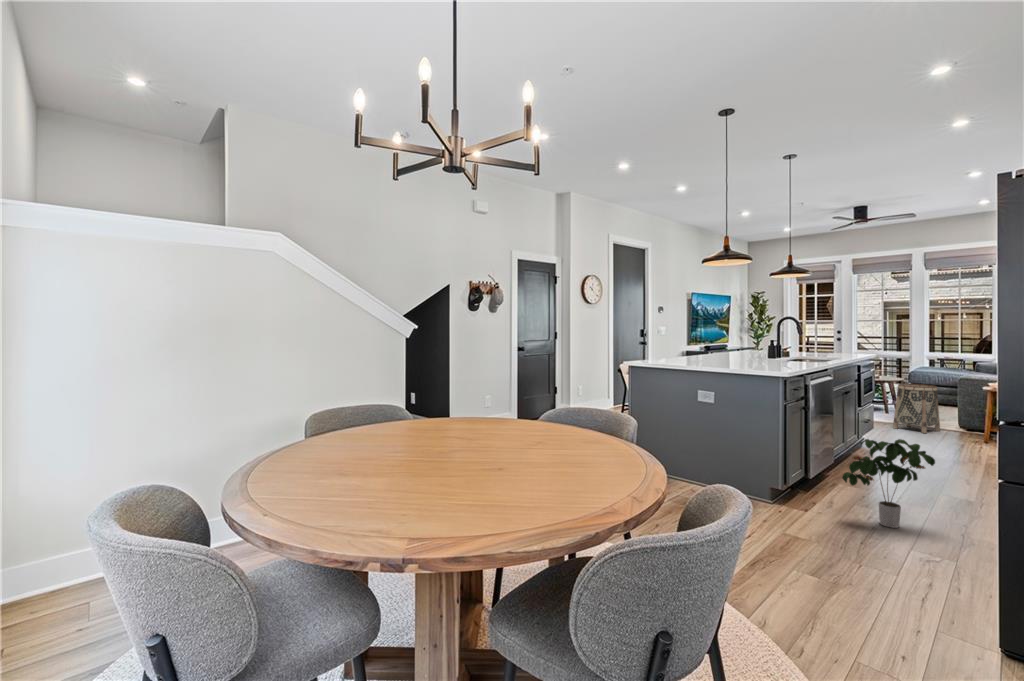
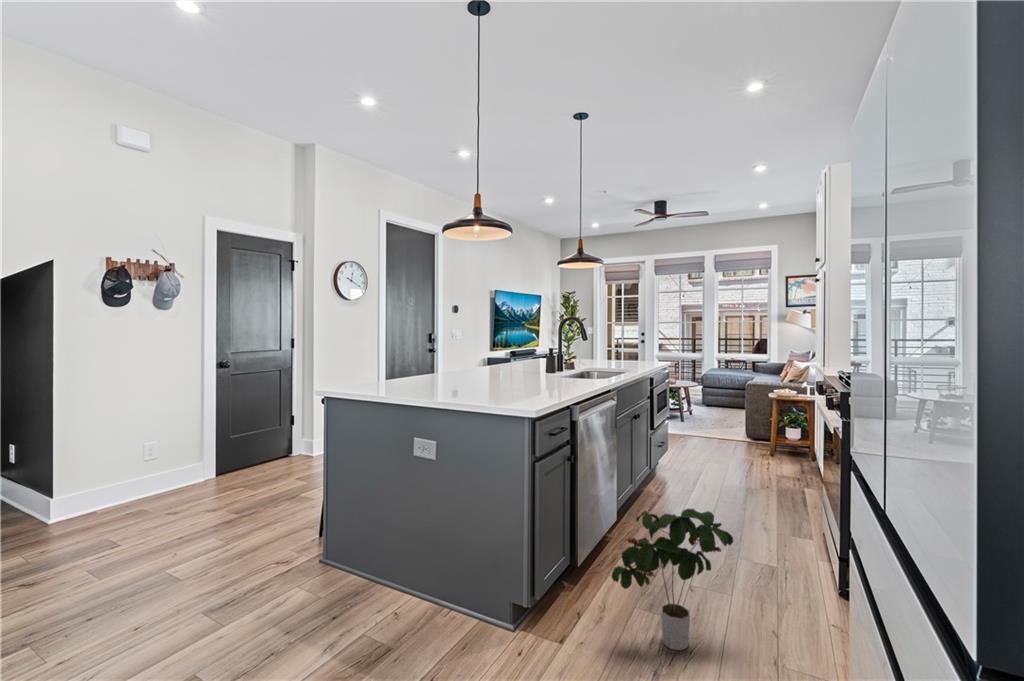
basket: present [893,384,940,433] -> none [688,392,731,447]

